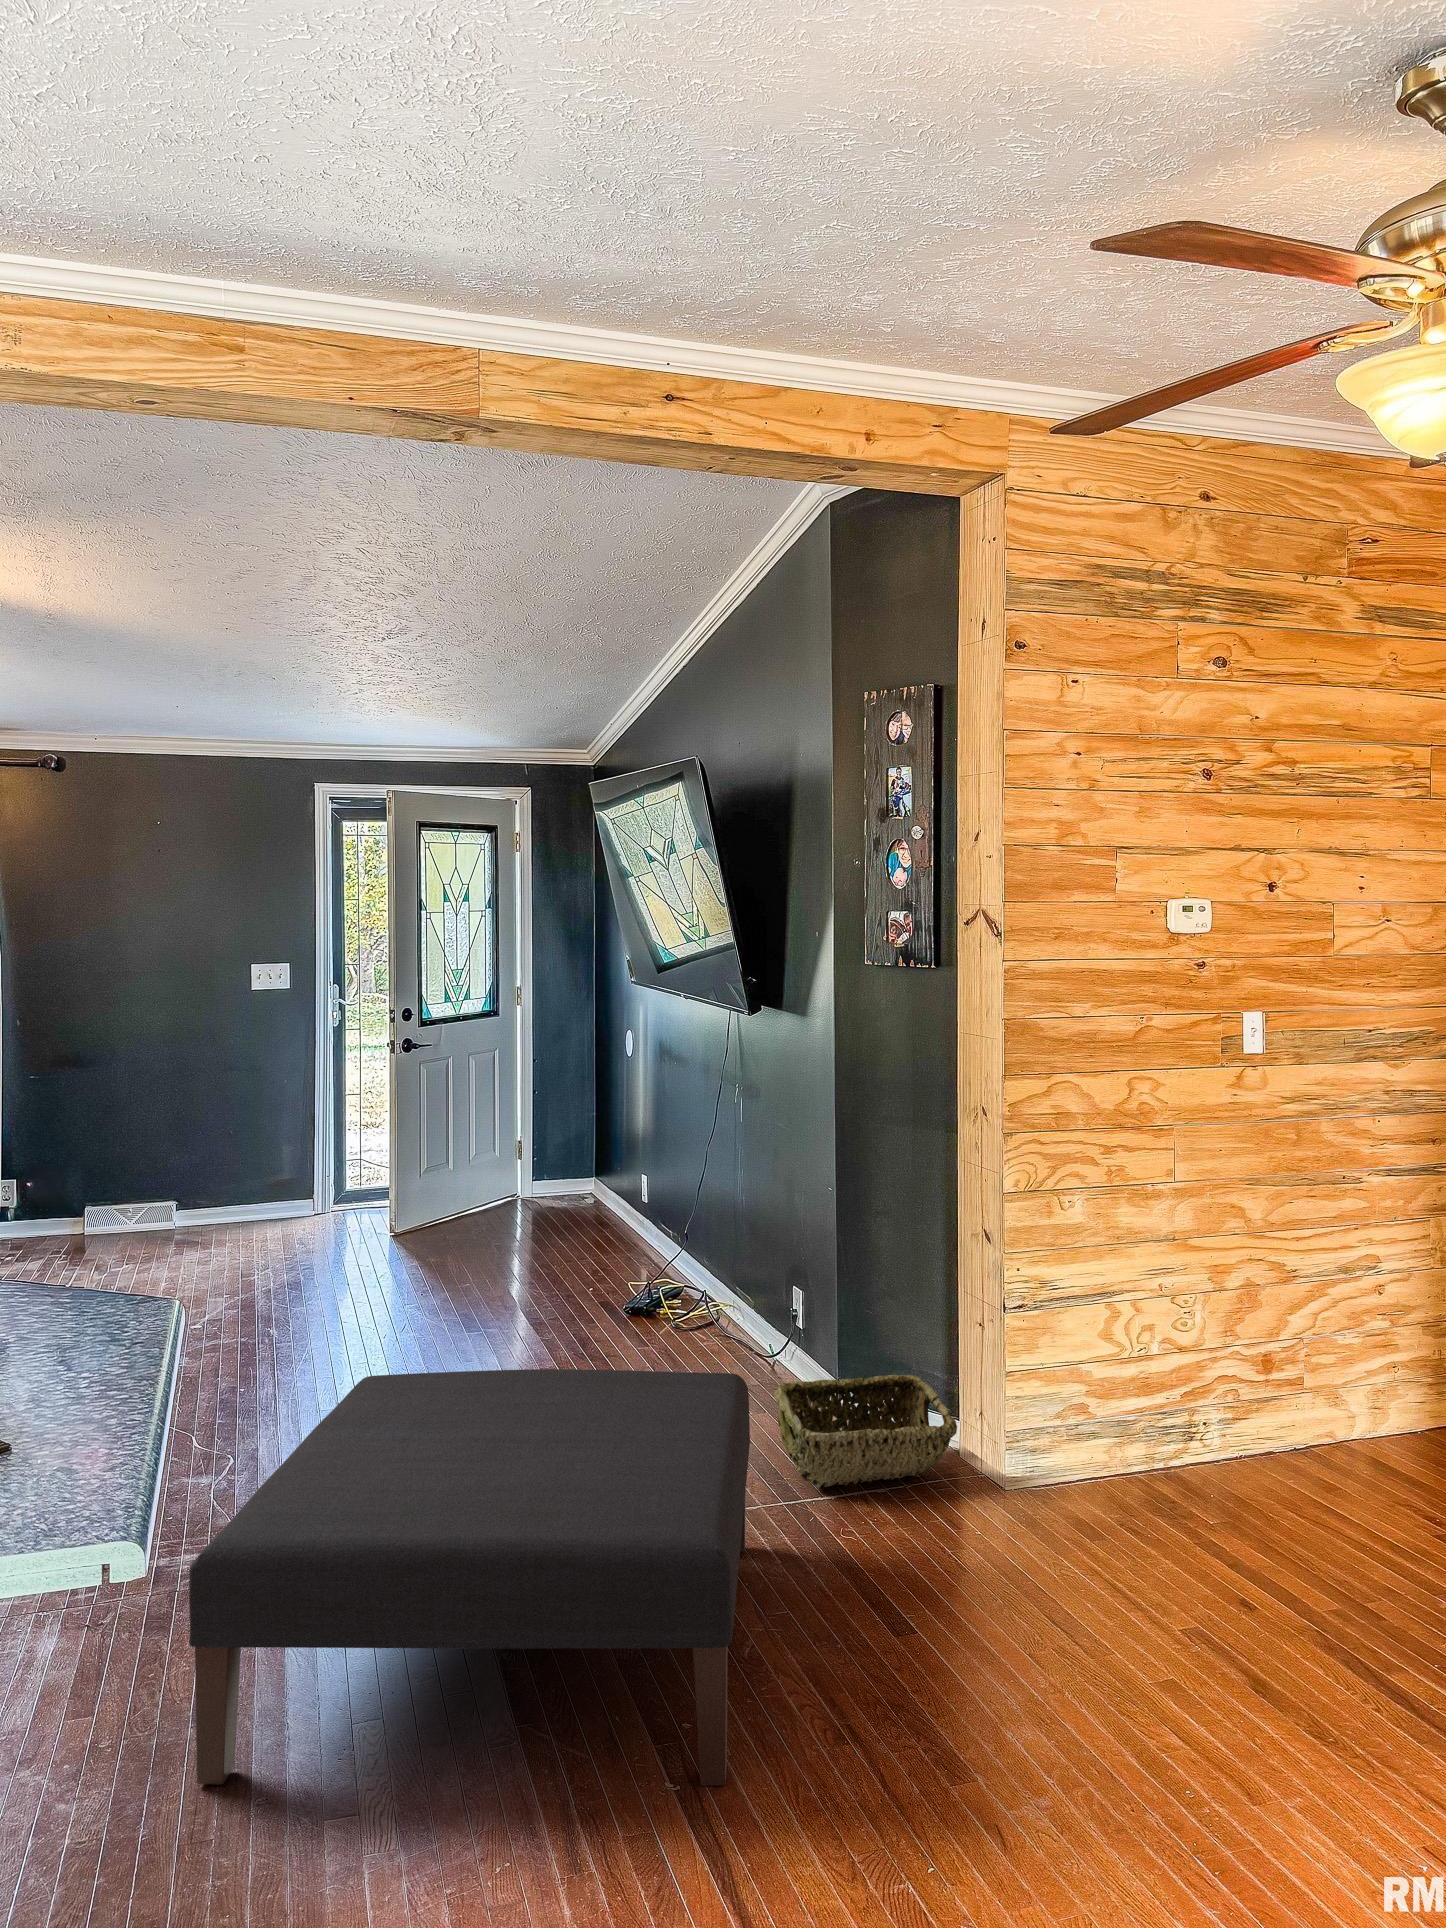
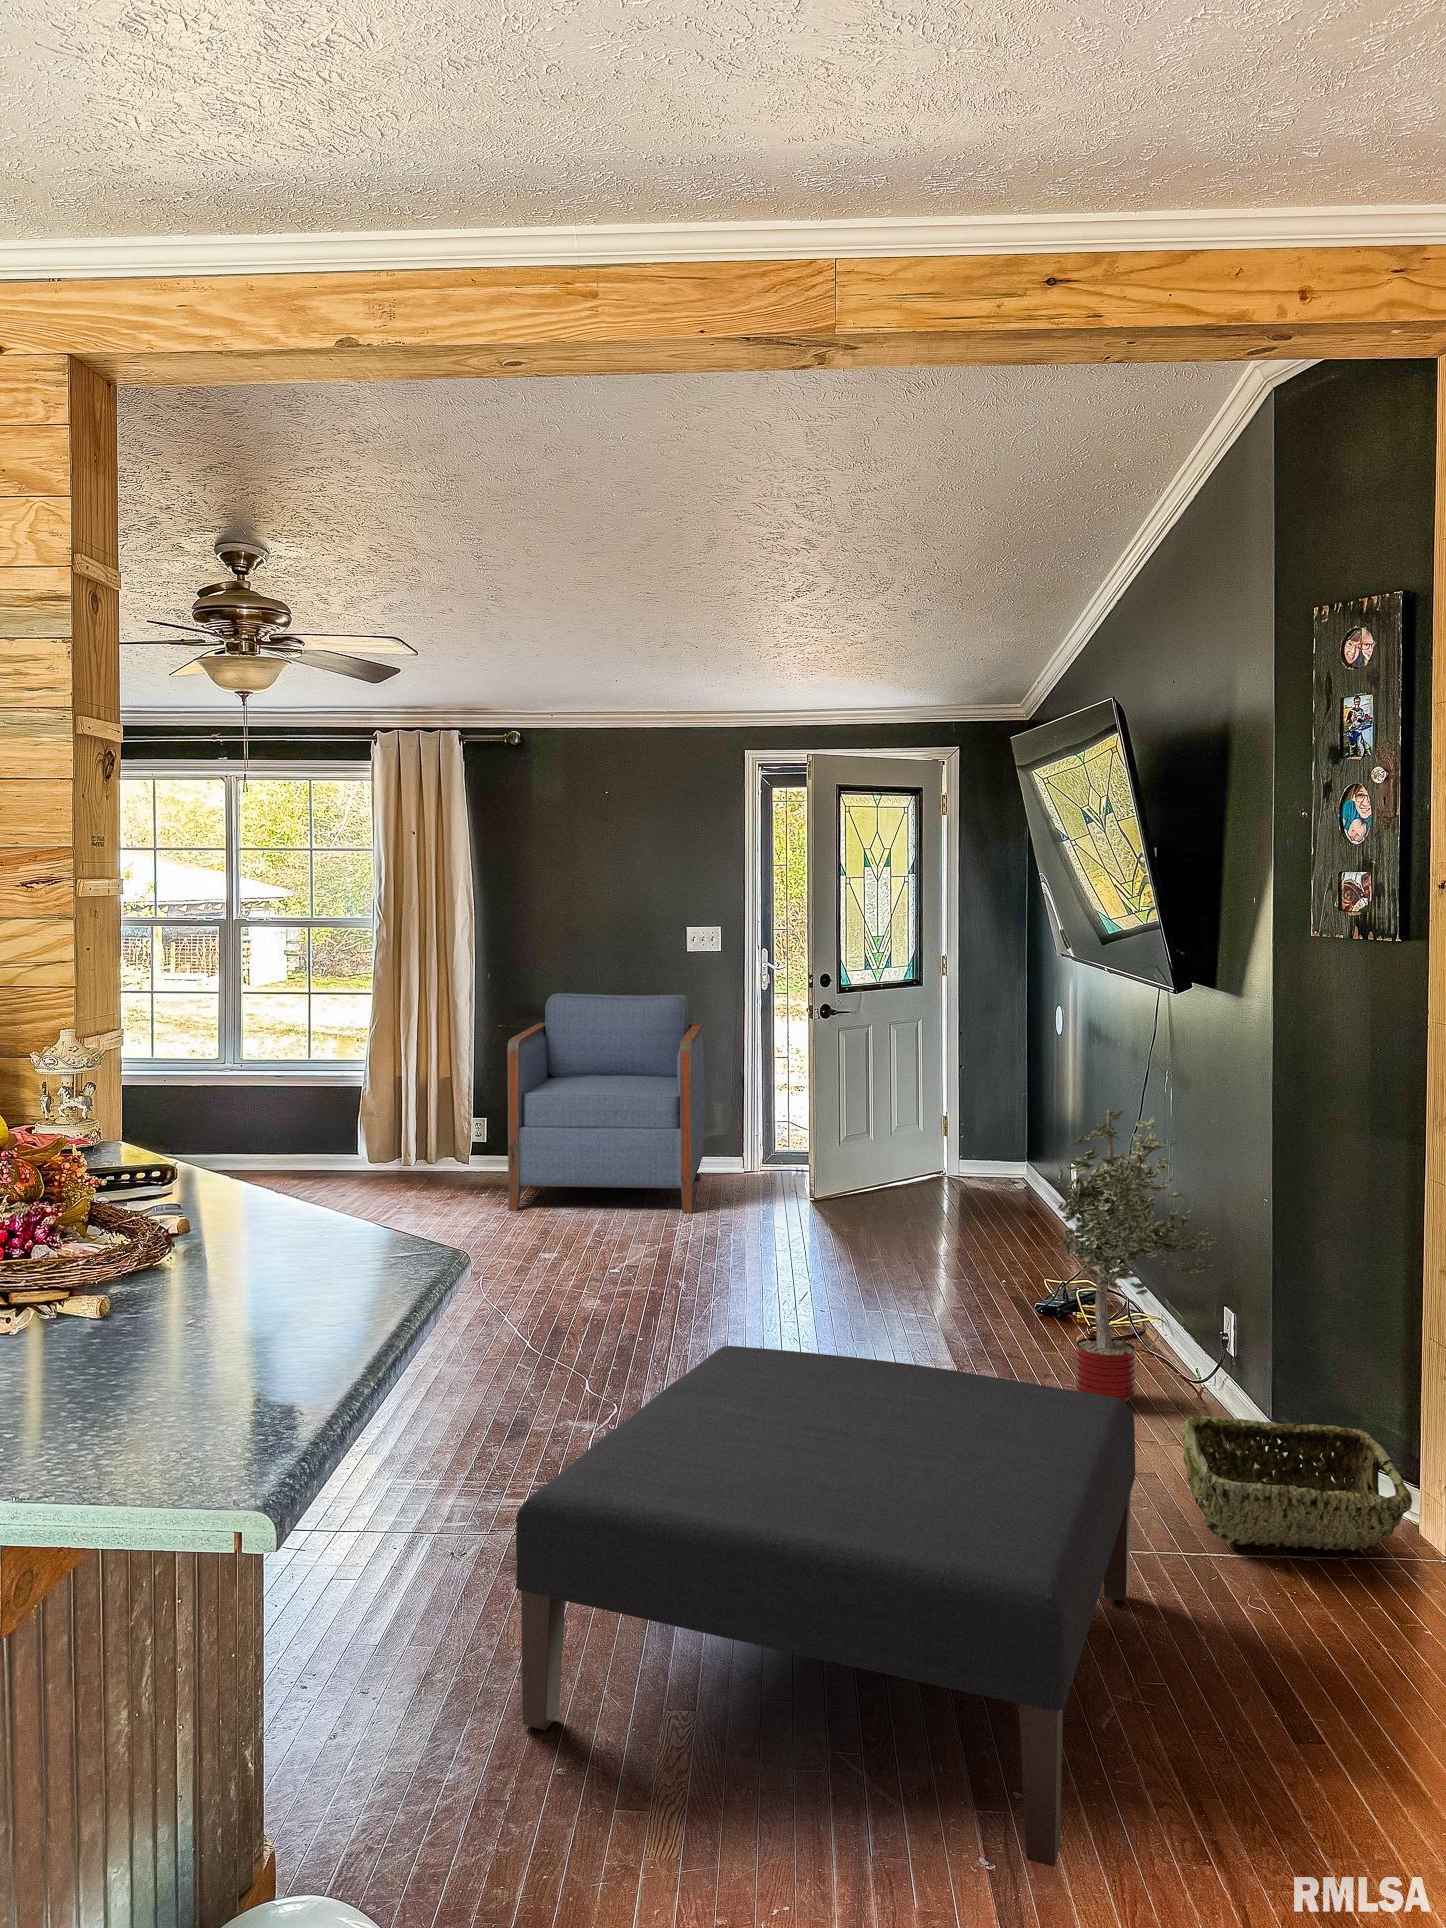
armchair: none [60,1035,276,1275] -> present [507,993,705,1214]
potted tree: none [645,1122,792,1389] -> present [1051,1110,1221,1403]

